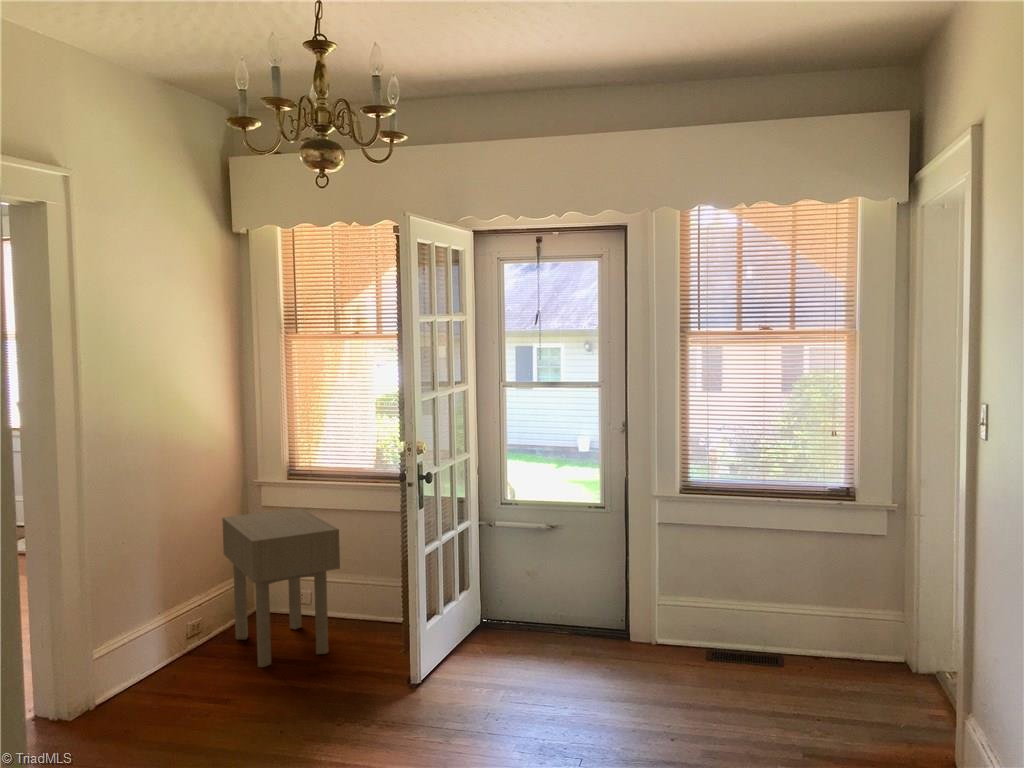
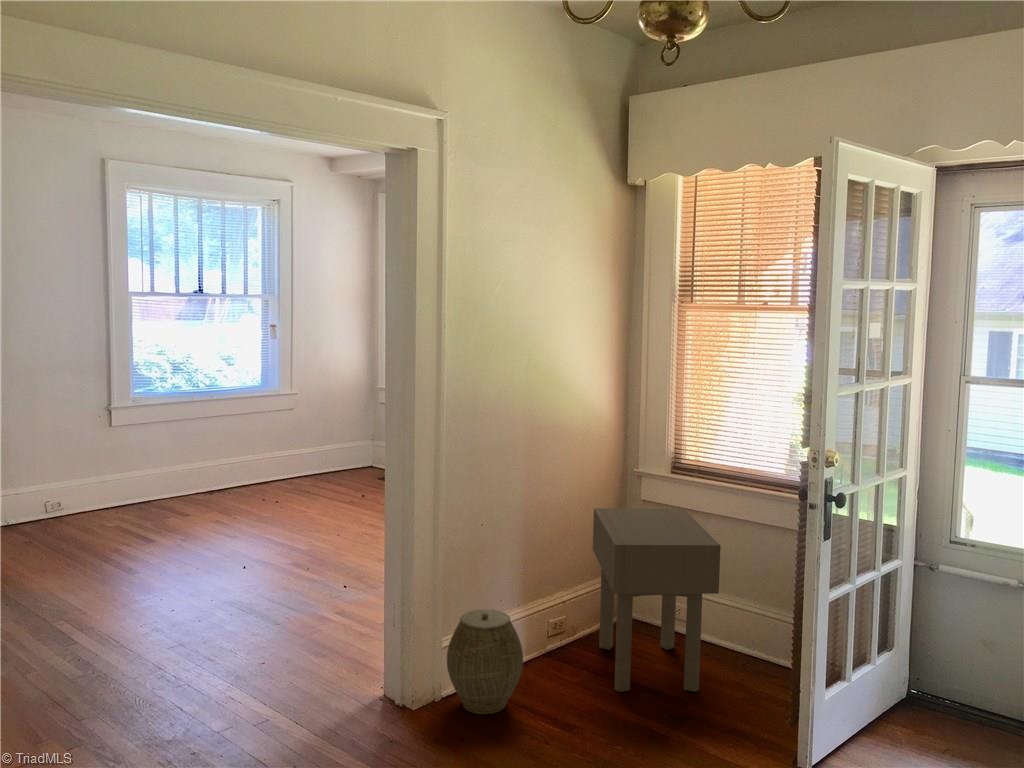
woven basket: none [102,616,177,711] -> present [447,609,523,714]

